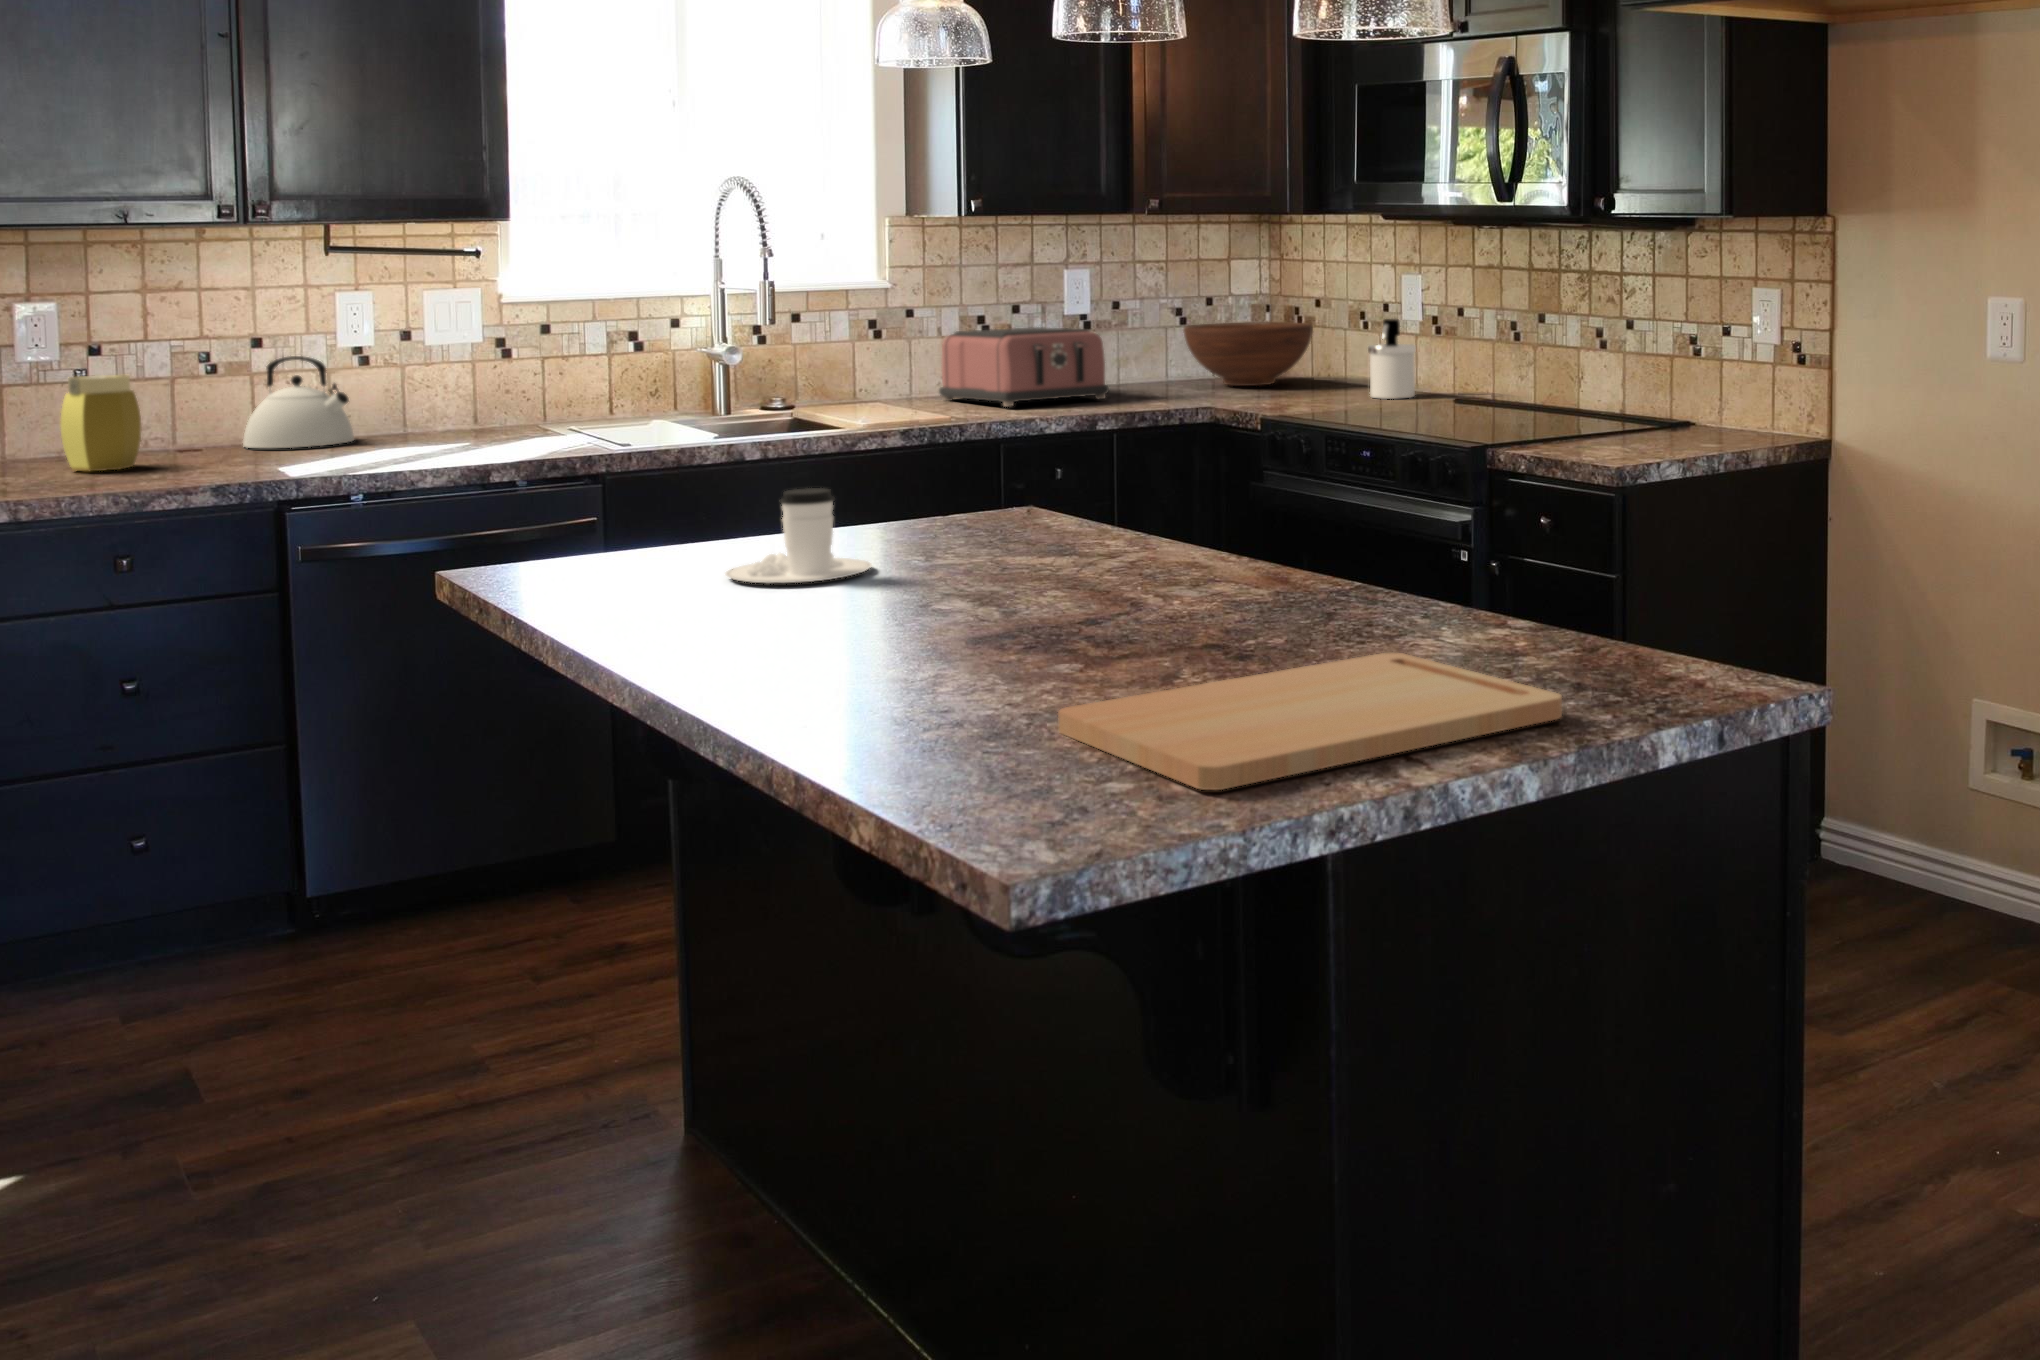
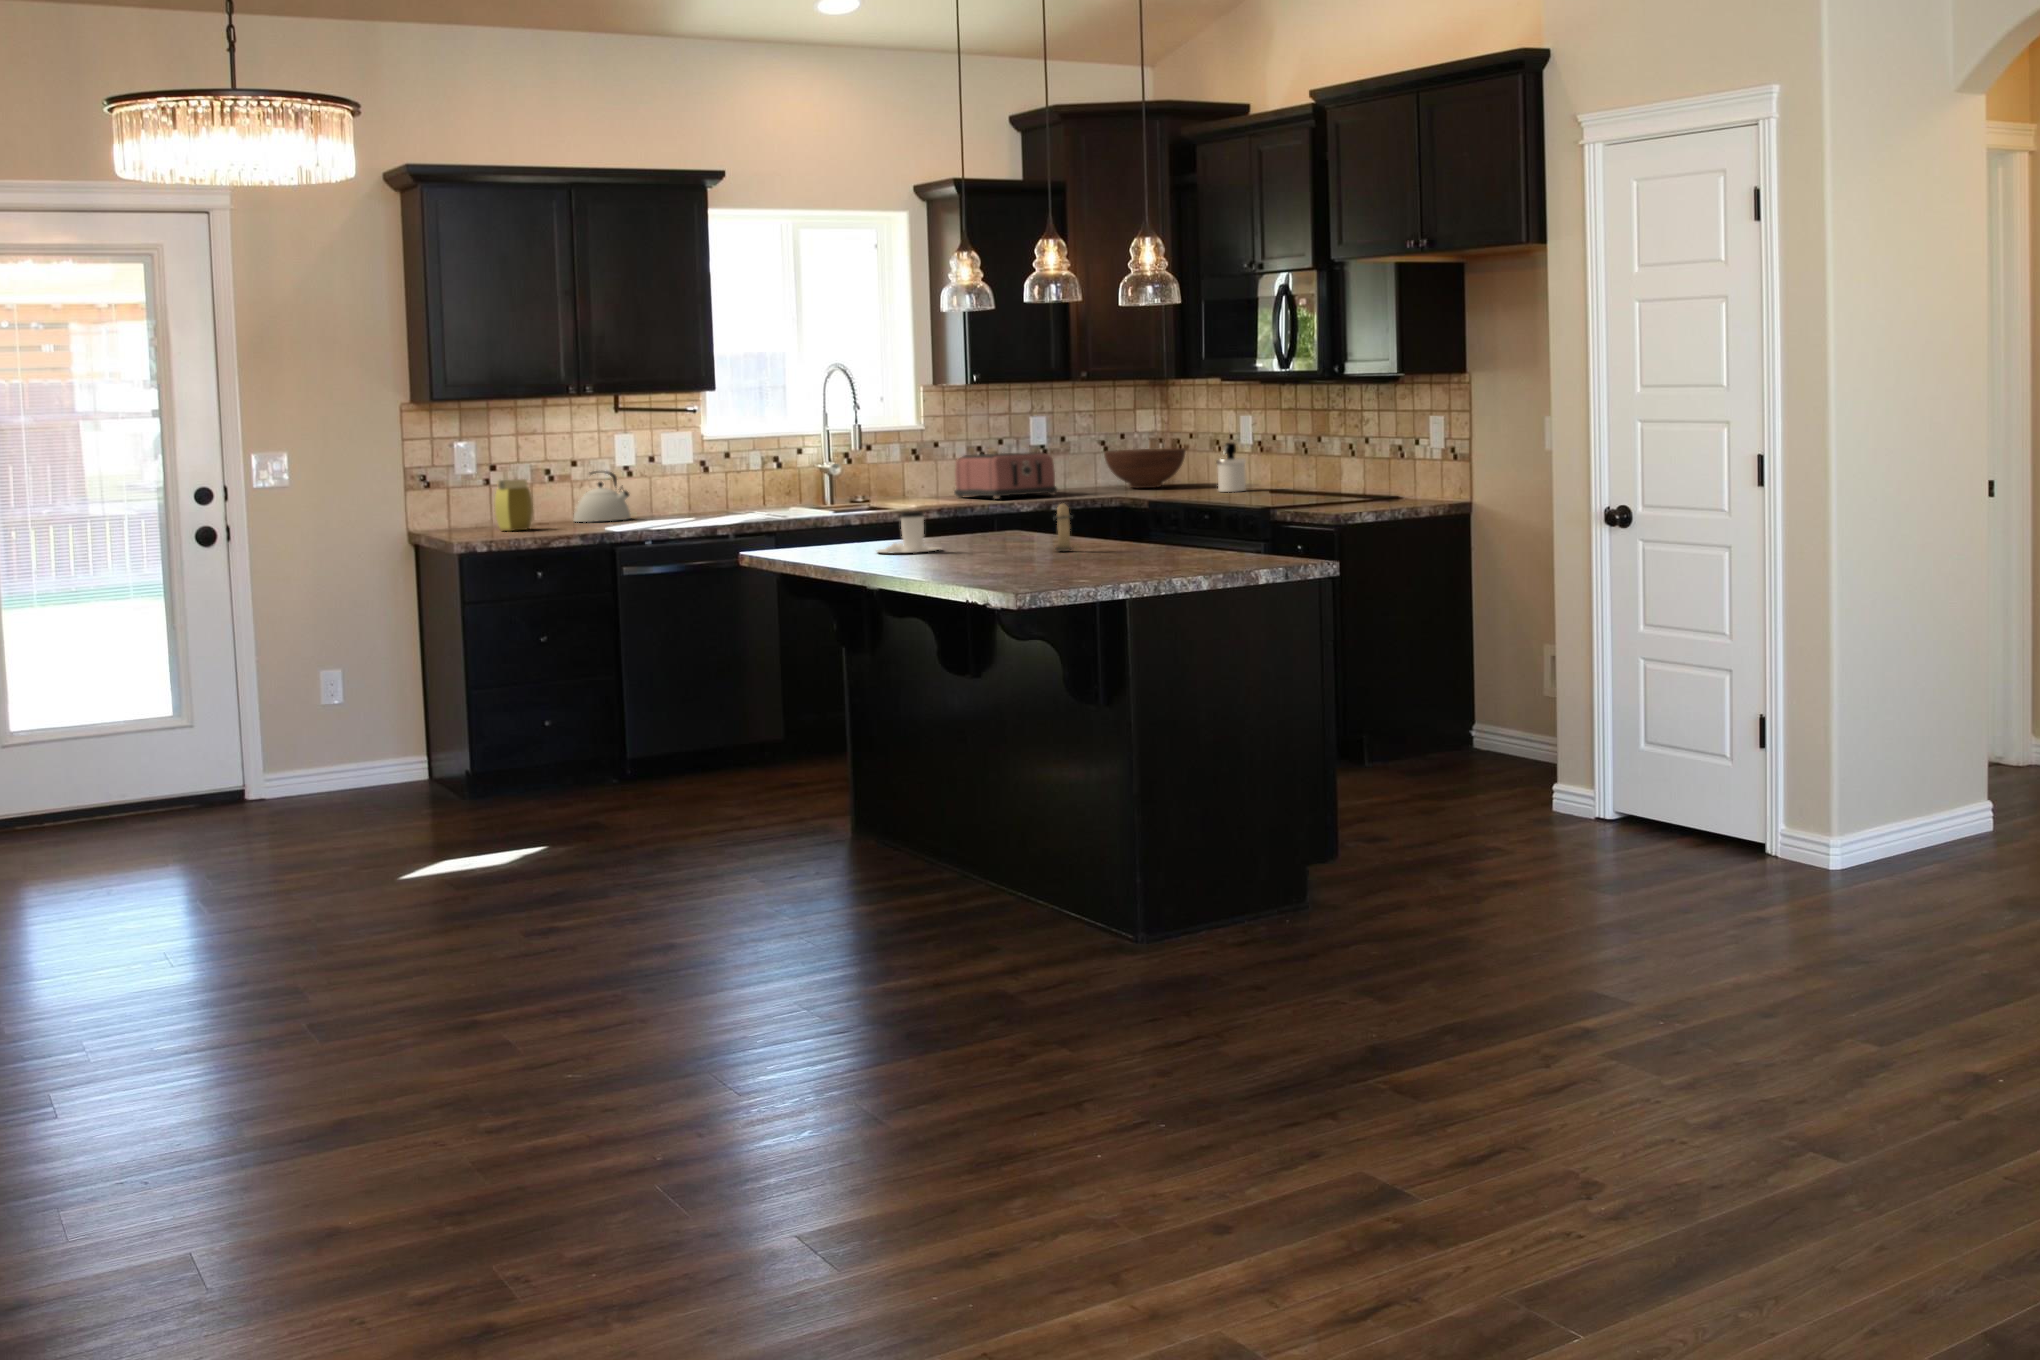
candle: none [1107,475,1162,588] -> present [1053,503,1073,551]
cutting board: present [1058,653,1562,790] -> none [1030,557,1225,582]

